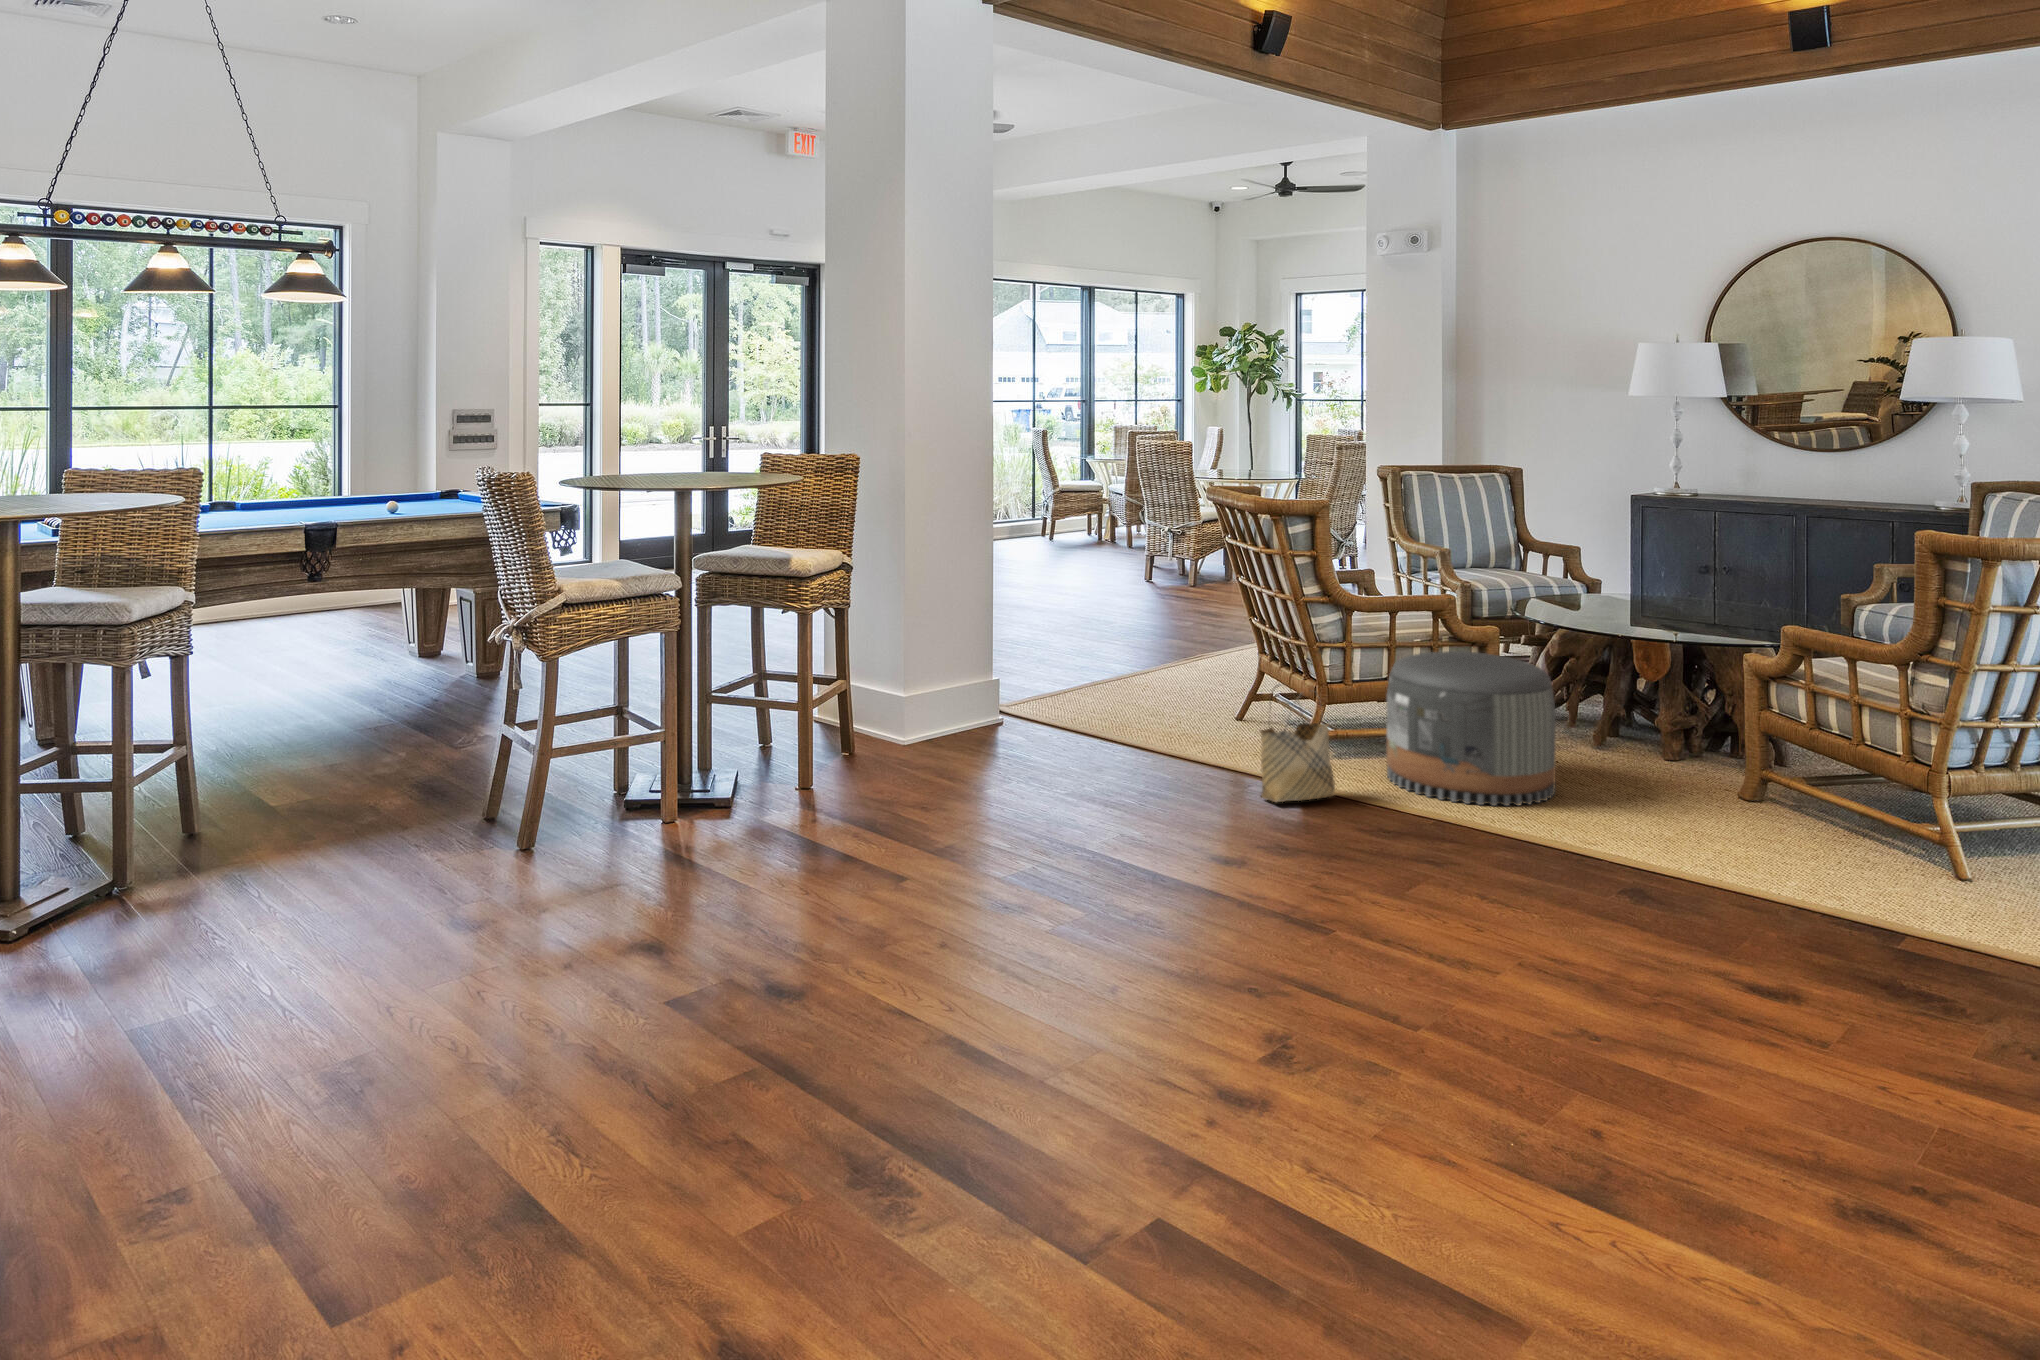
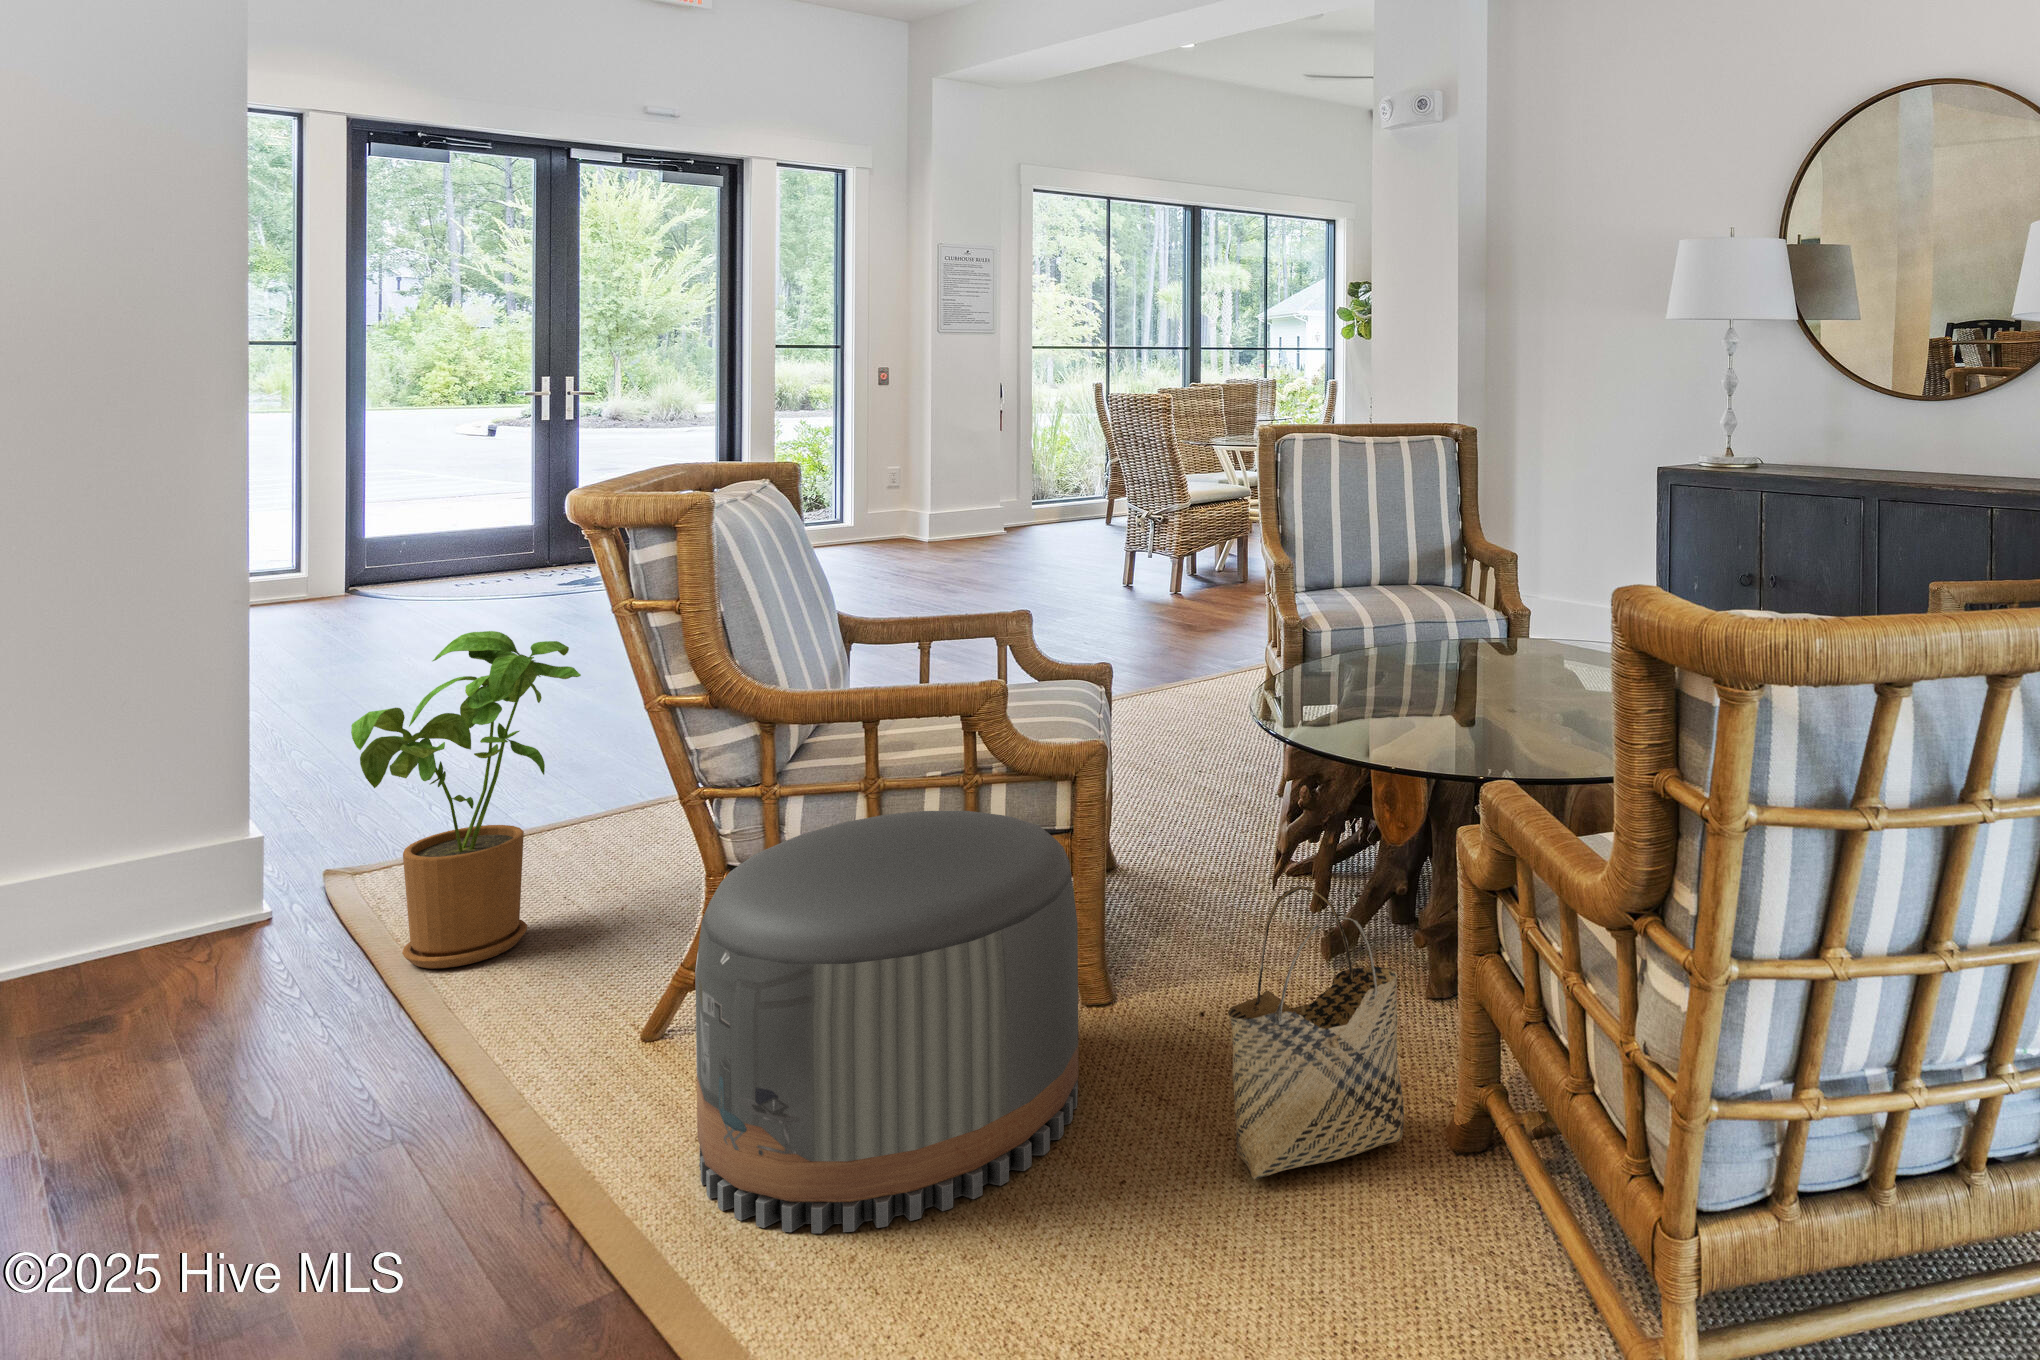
house plant: none [1103,571,1198,737] -> present [351,631,581,968]
woven basket: present [1260,685,1335,803] -> present [1228,886,1404,1179]

